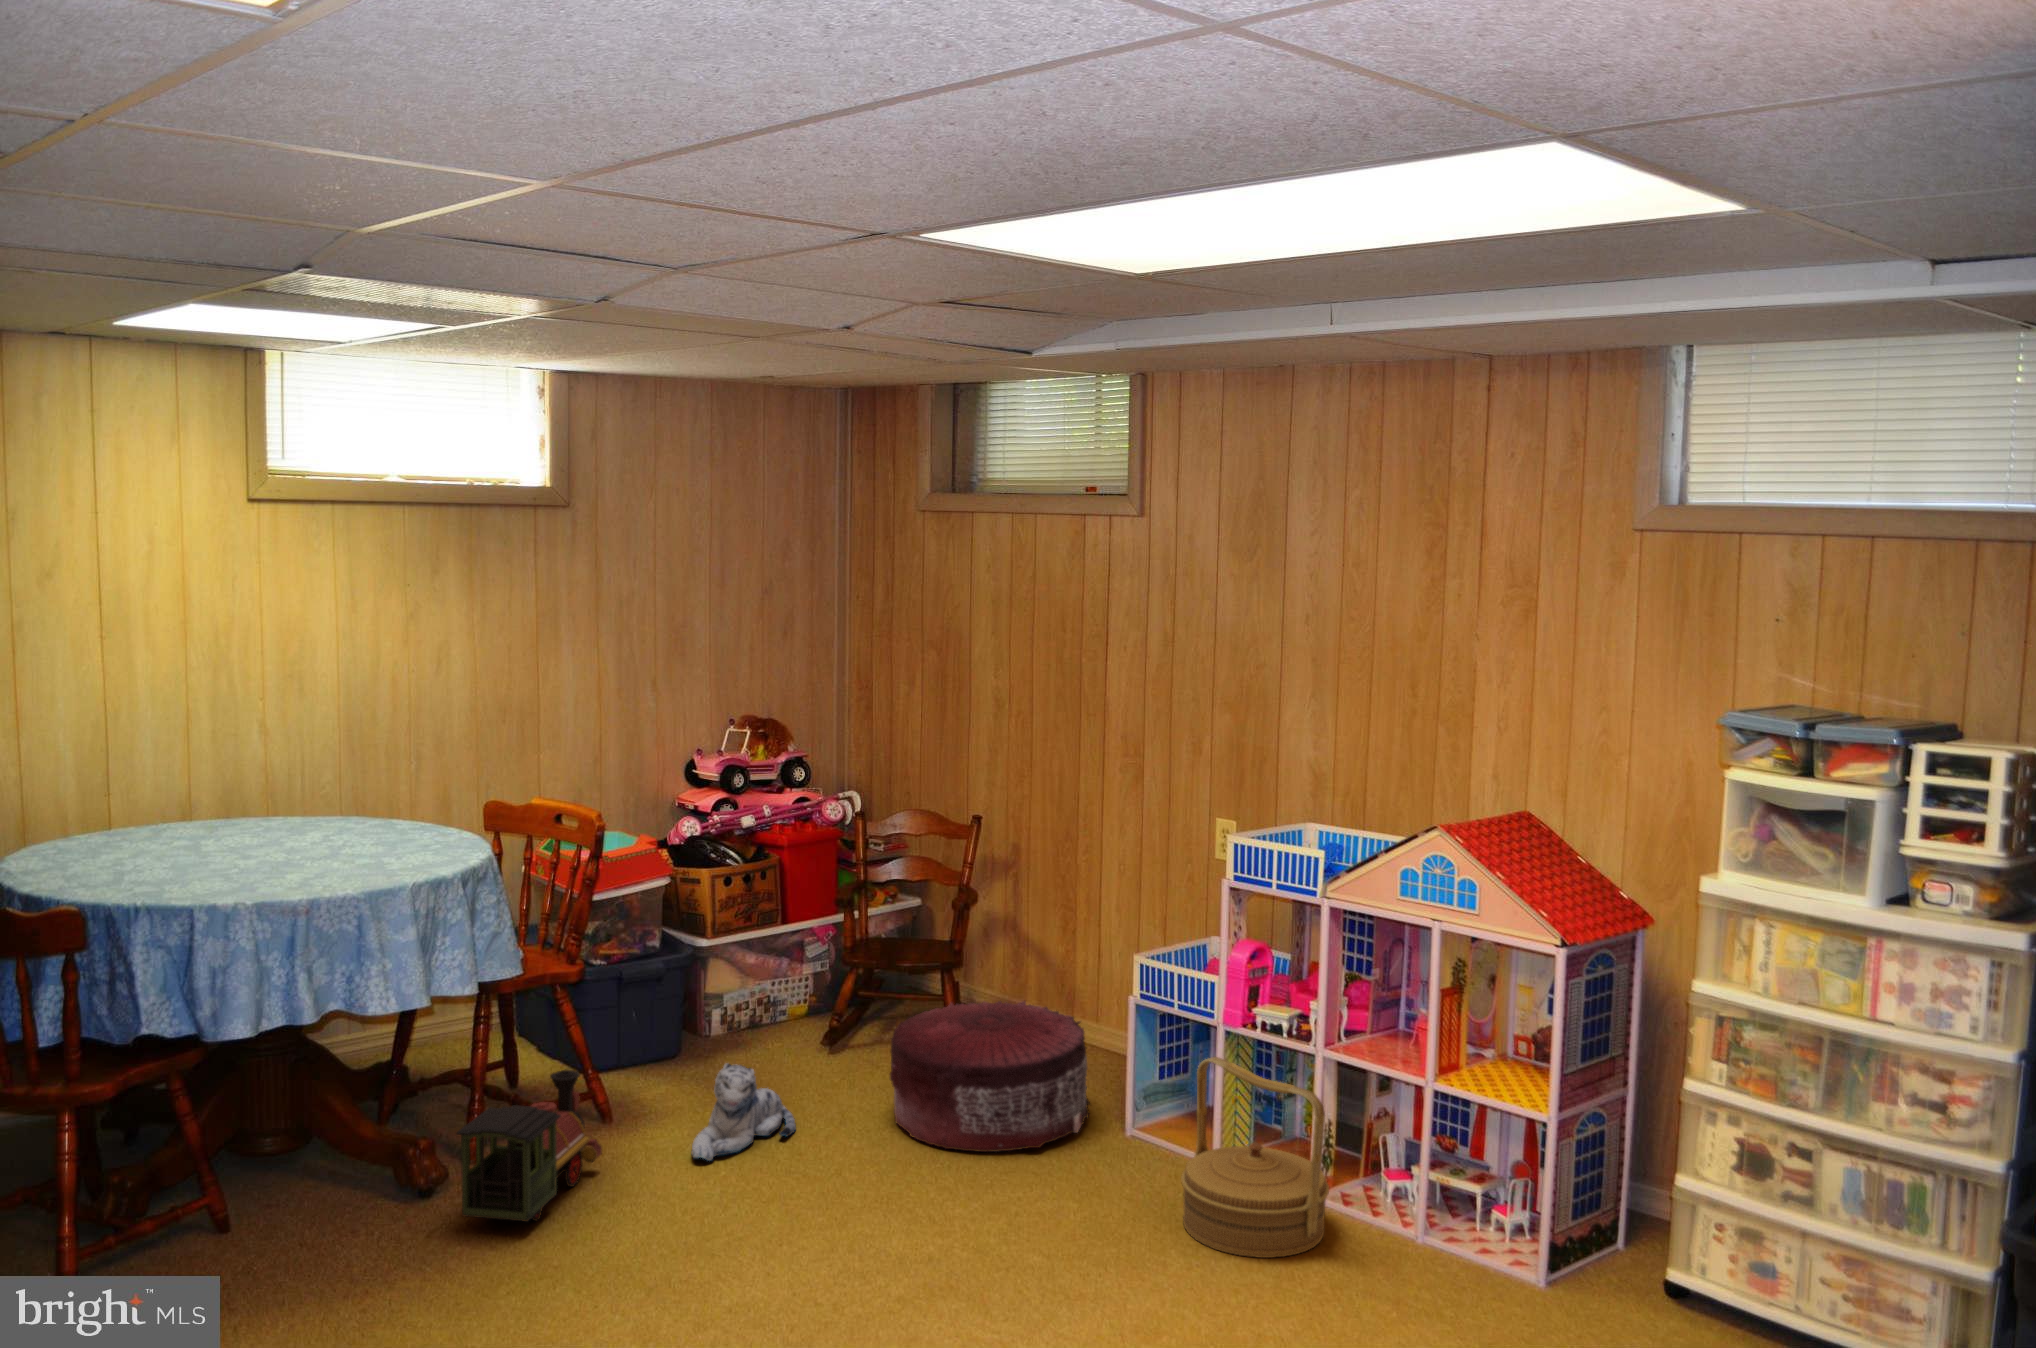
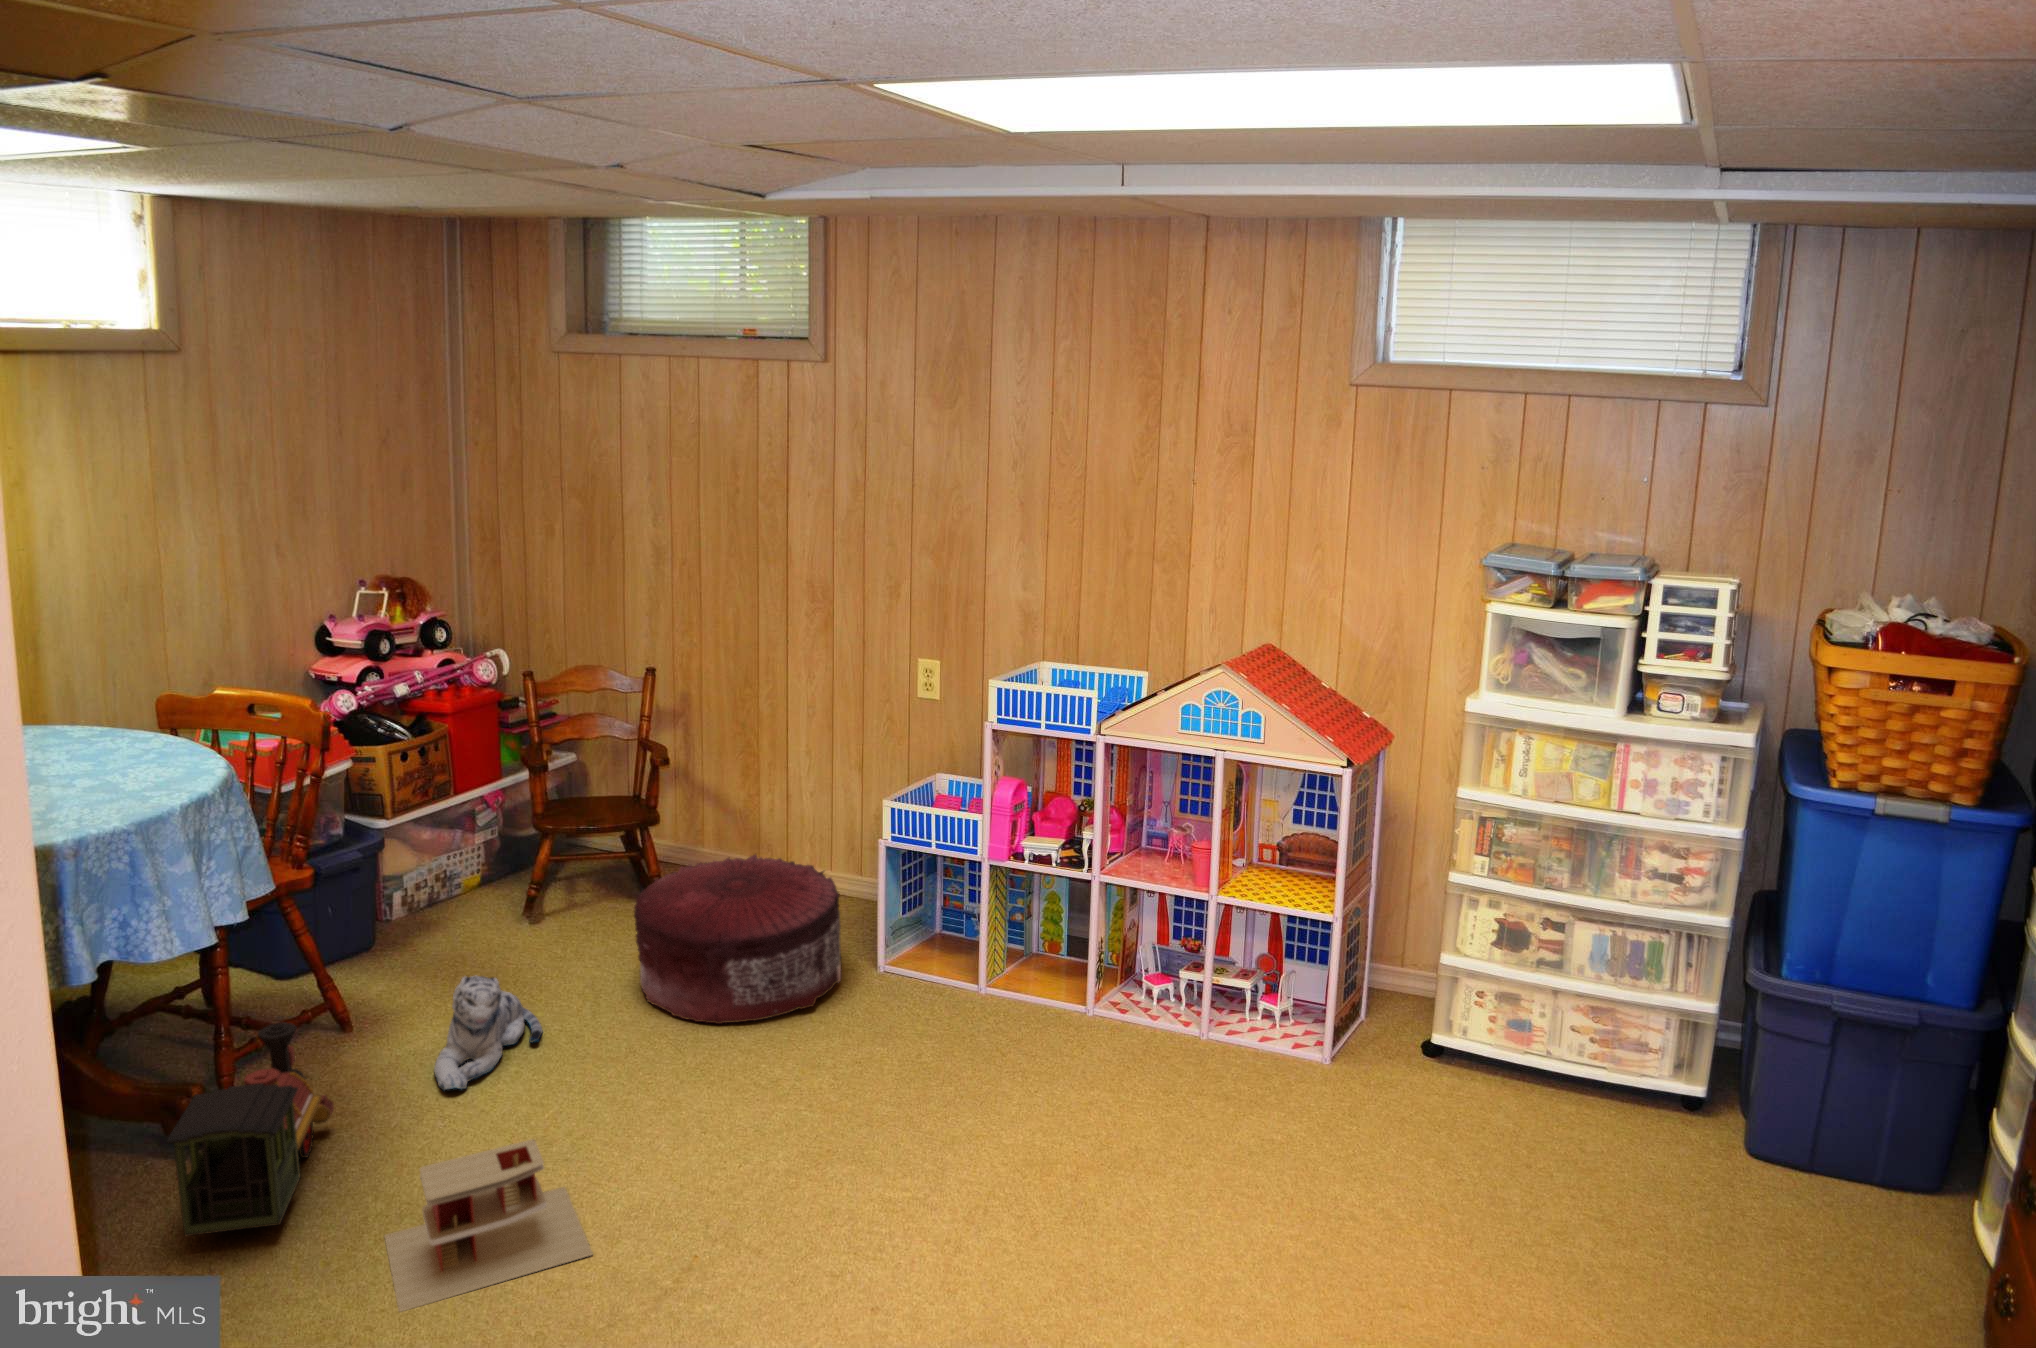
woven basket: present [1181,1057,1329,1258] -> none [988,900,1137,1091]
toy house: none [585,1186,750,1298] -> present [385,1140,592,1312]

